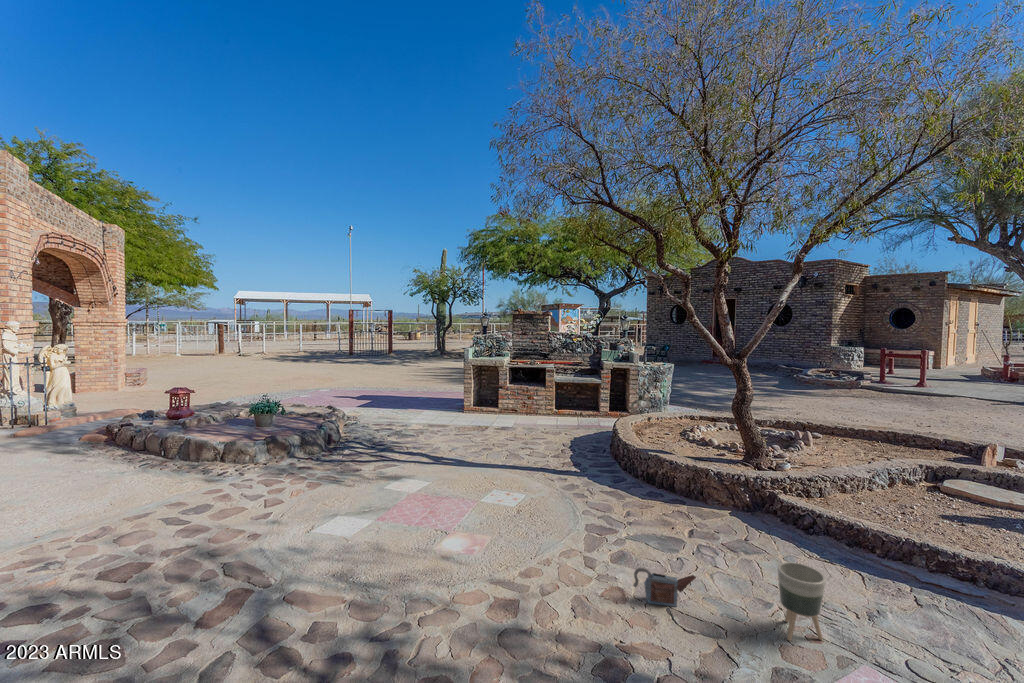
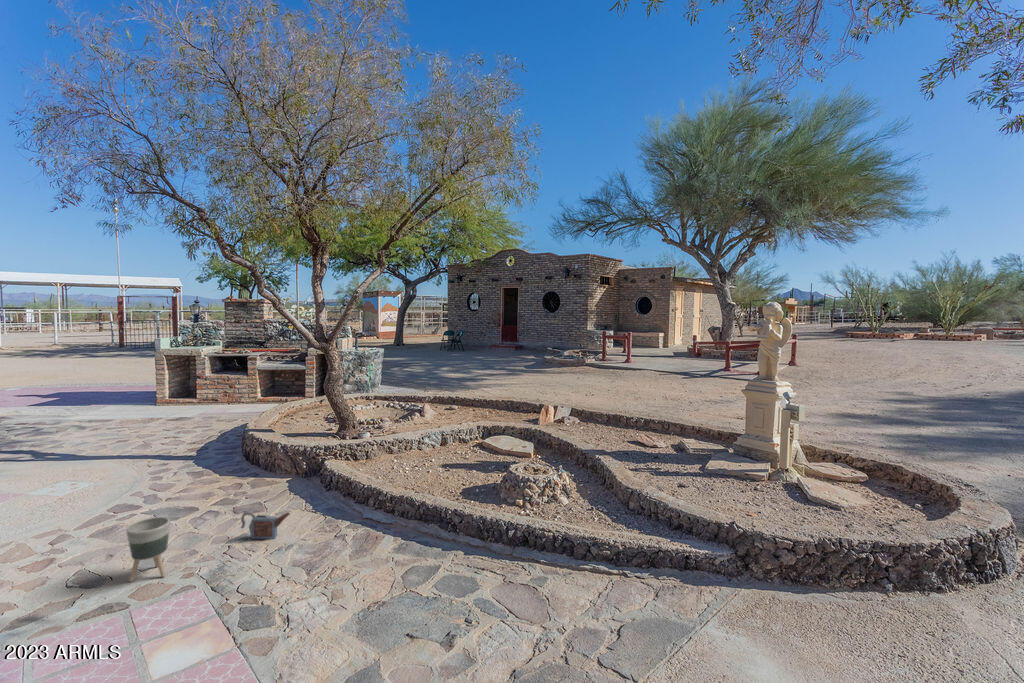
watering can: present [633,568,696,607] -> present [241,512,290,539]

